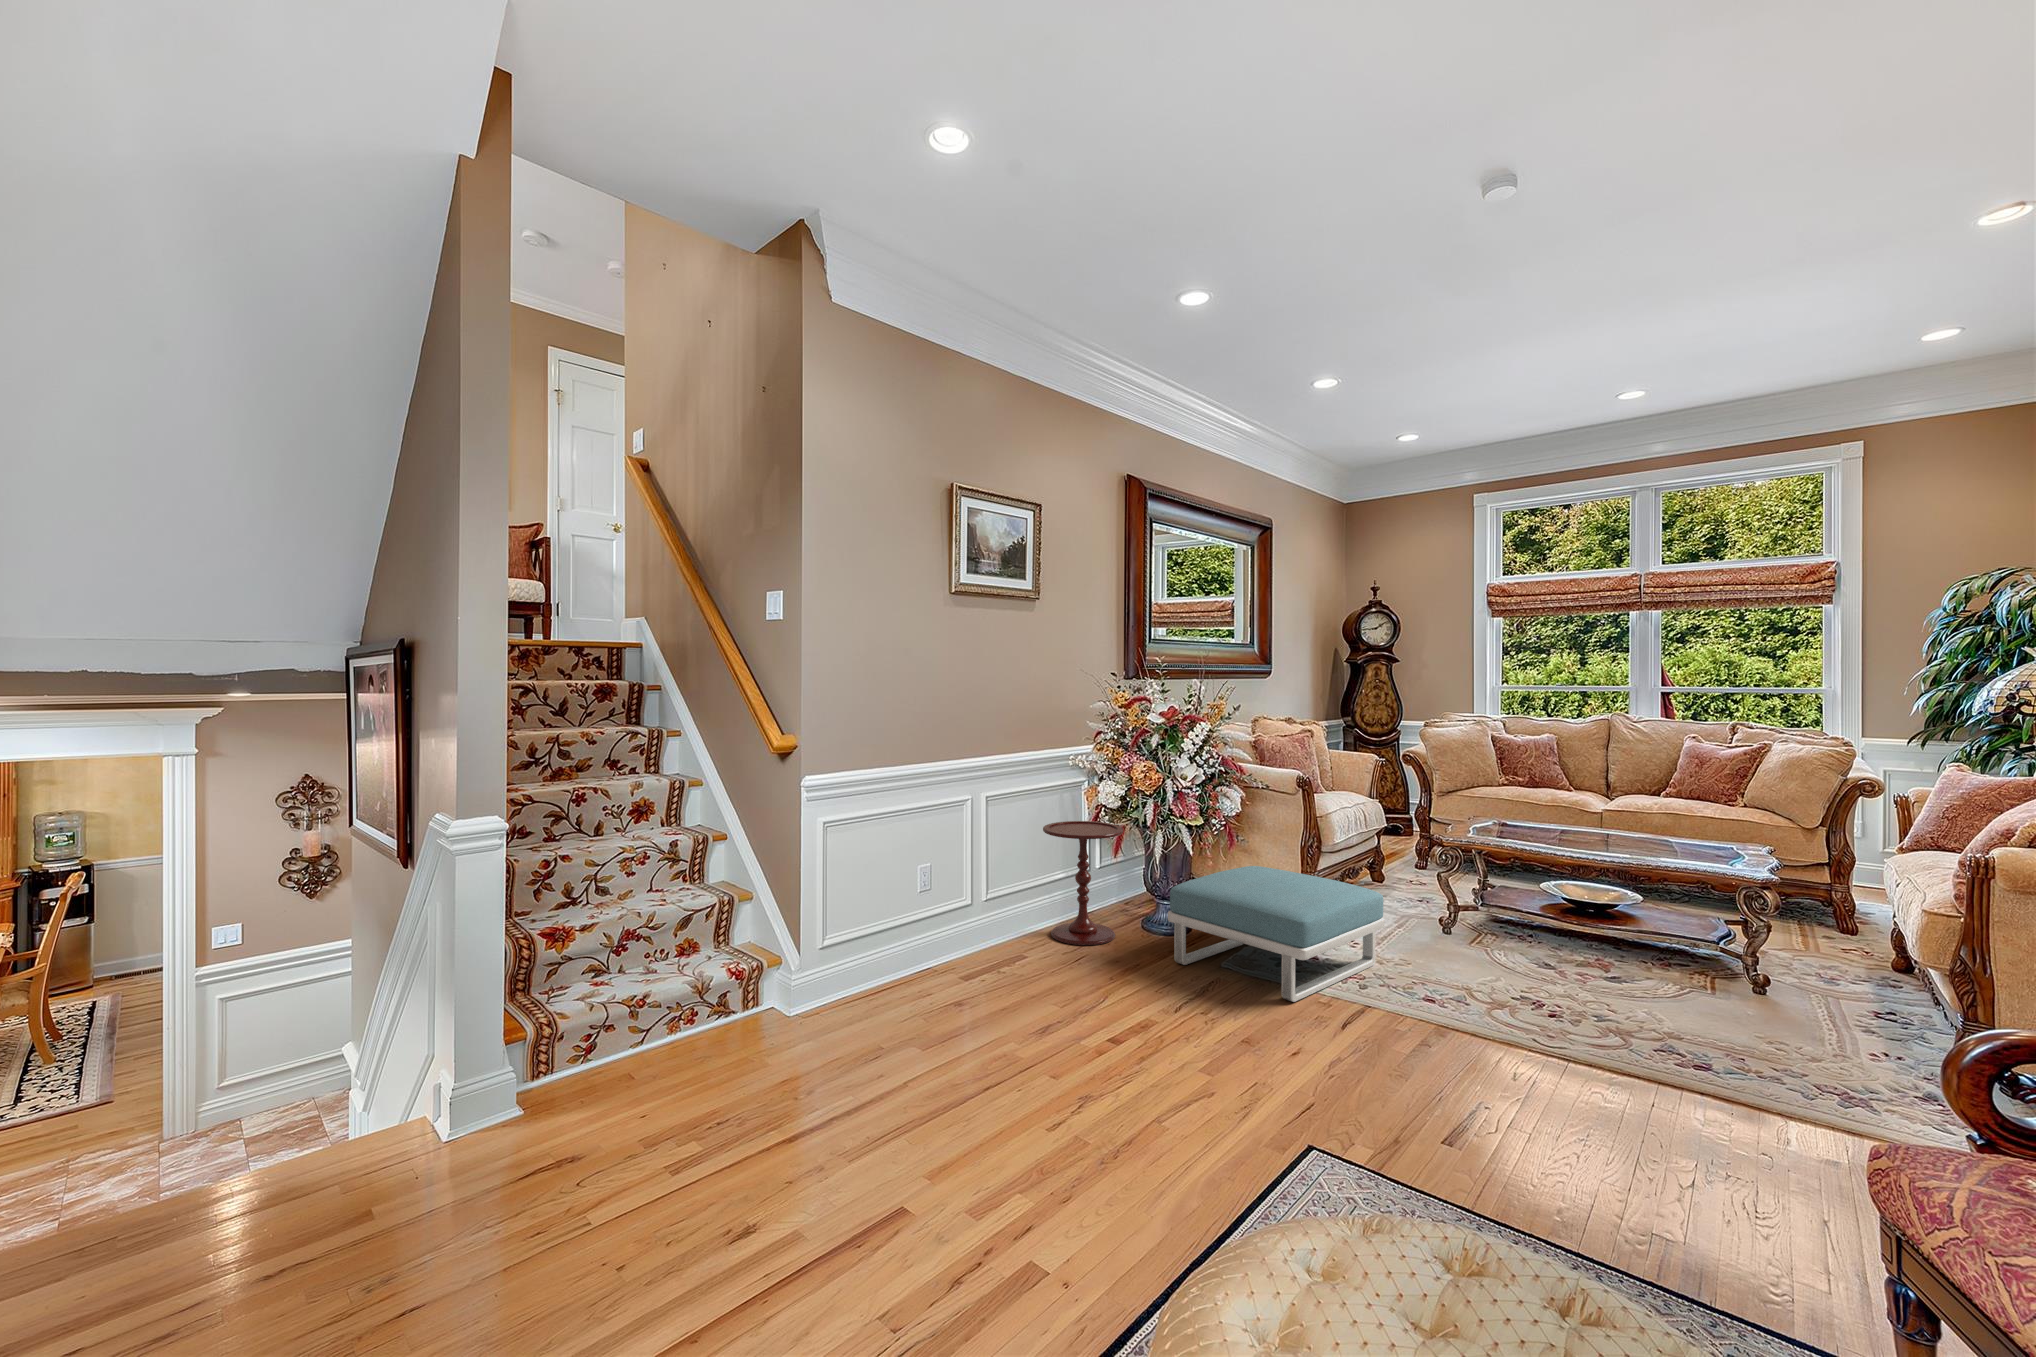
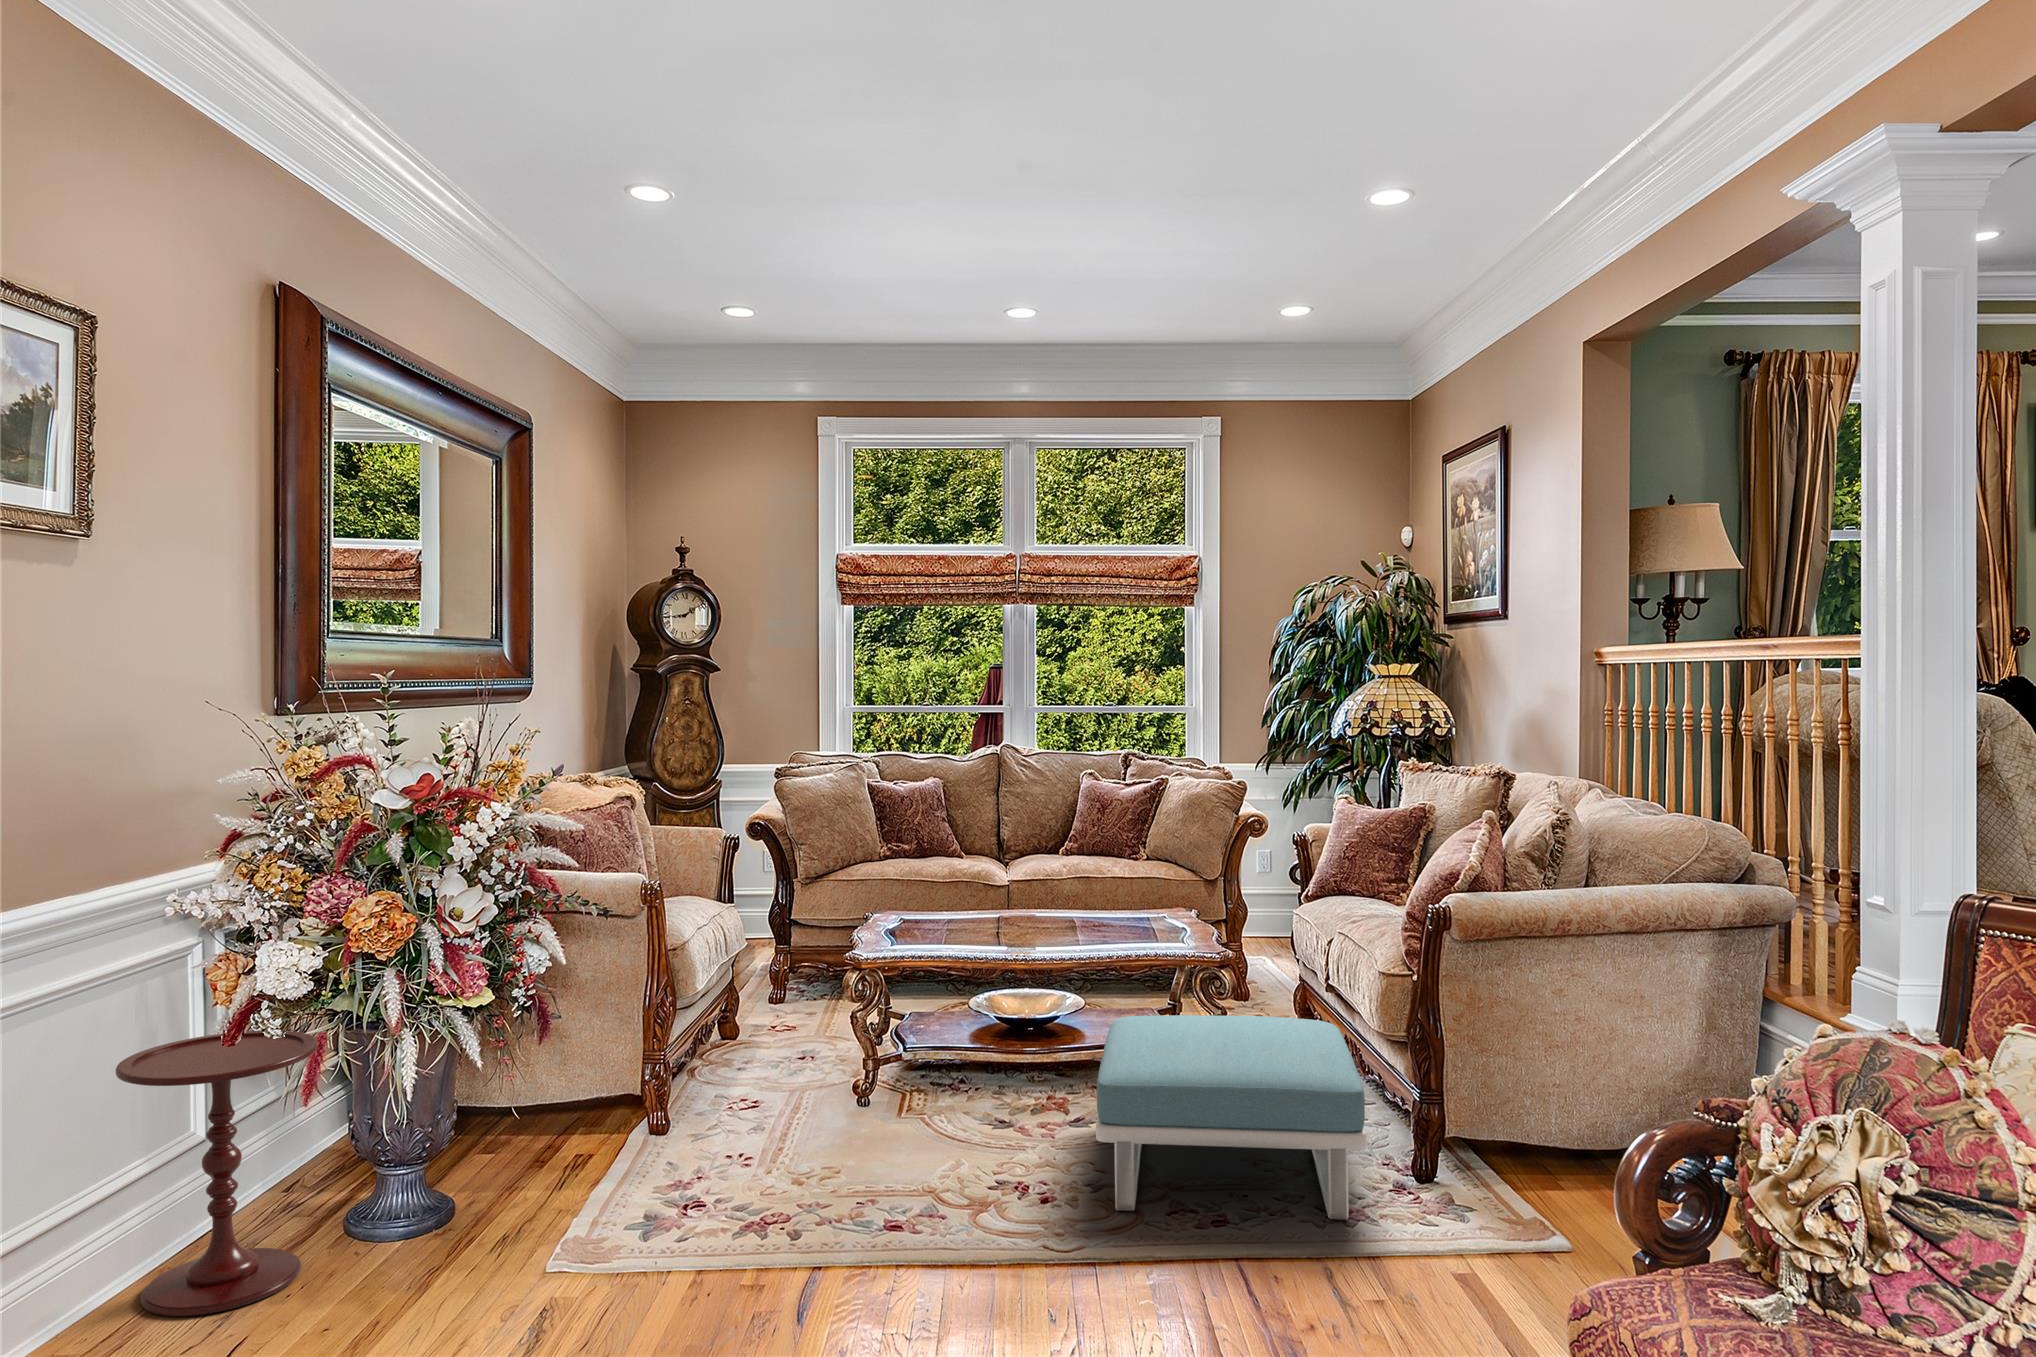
footstool: present [1168,866,1385,1002] -> present [1096,1015,1367,1219]

